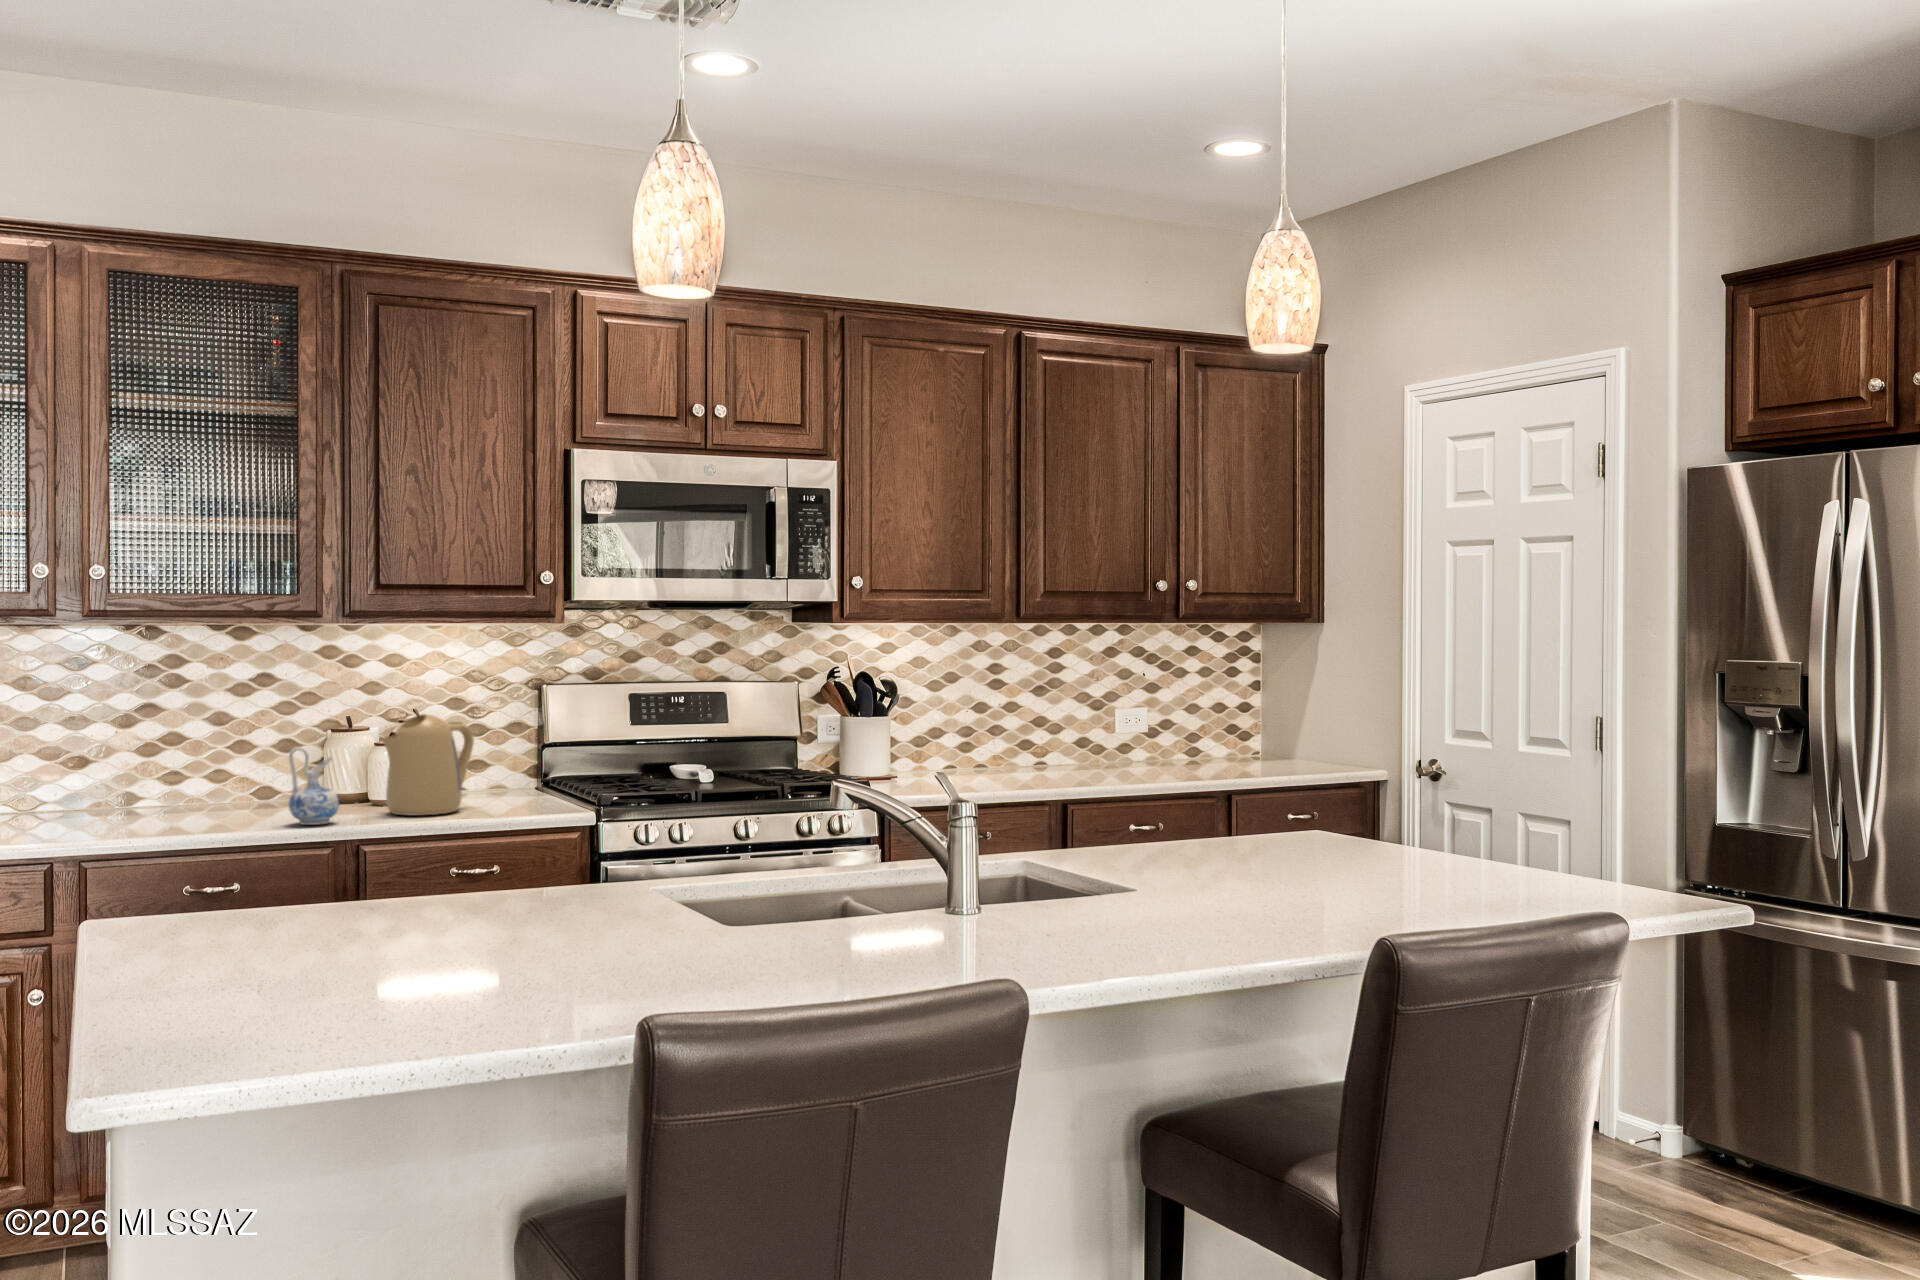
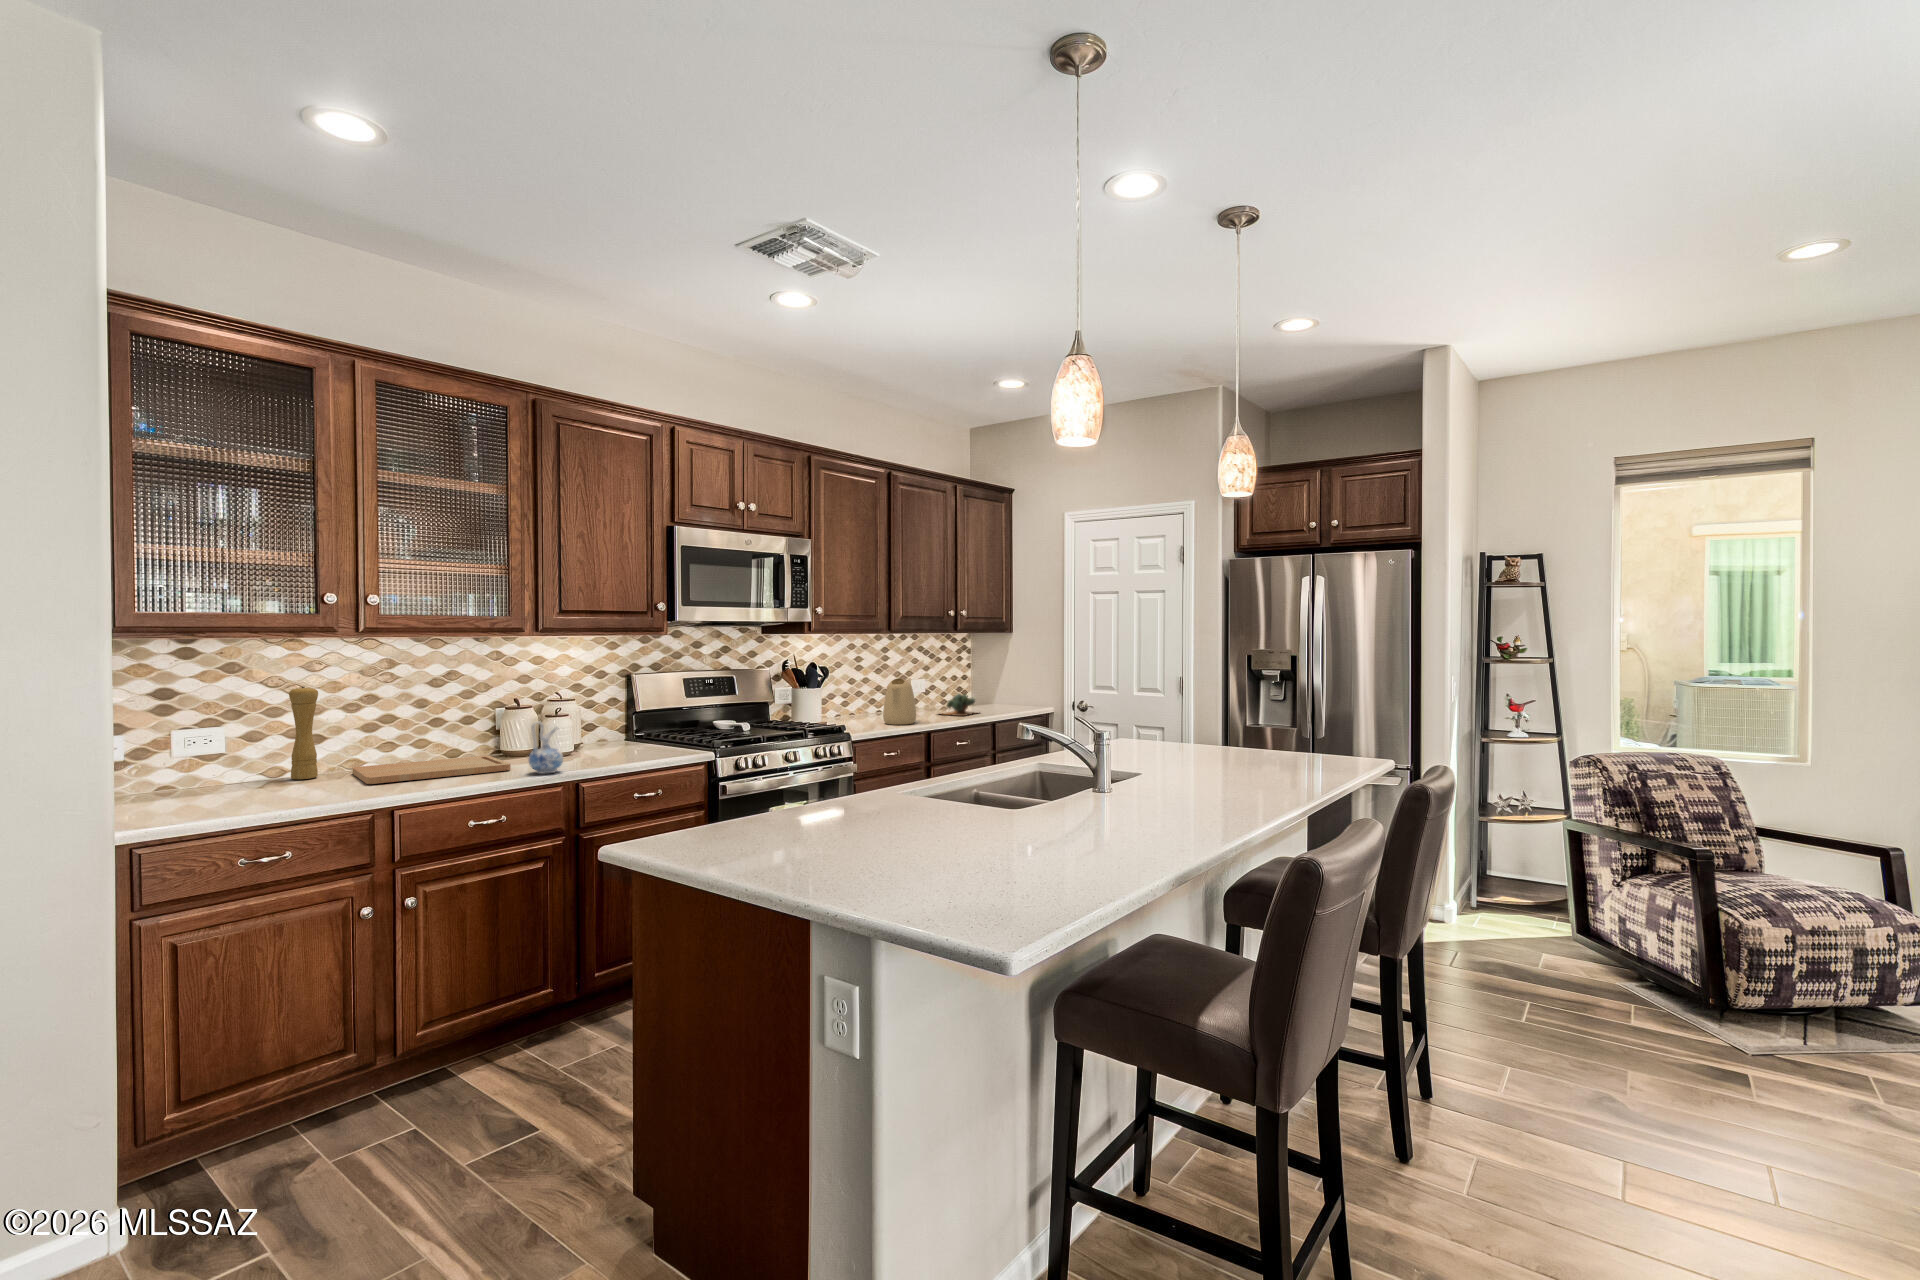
pepper mill: none [35,690,71,814] -> present [289,686,318,779]
kettle: present [382,714,474,816] -> present [883,678,916,725]
succulent plant: none [1135,734,1225,775] -> present [942,694,976,716]
cutting board: none [87,797,298,824] -> present [353,756,511,784]

